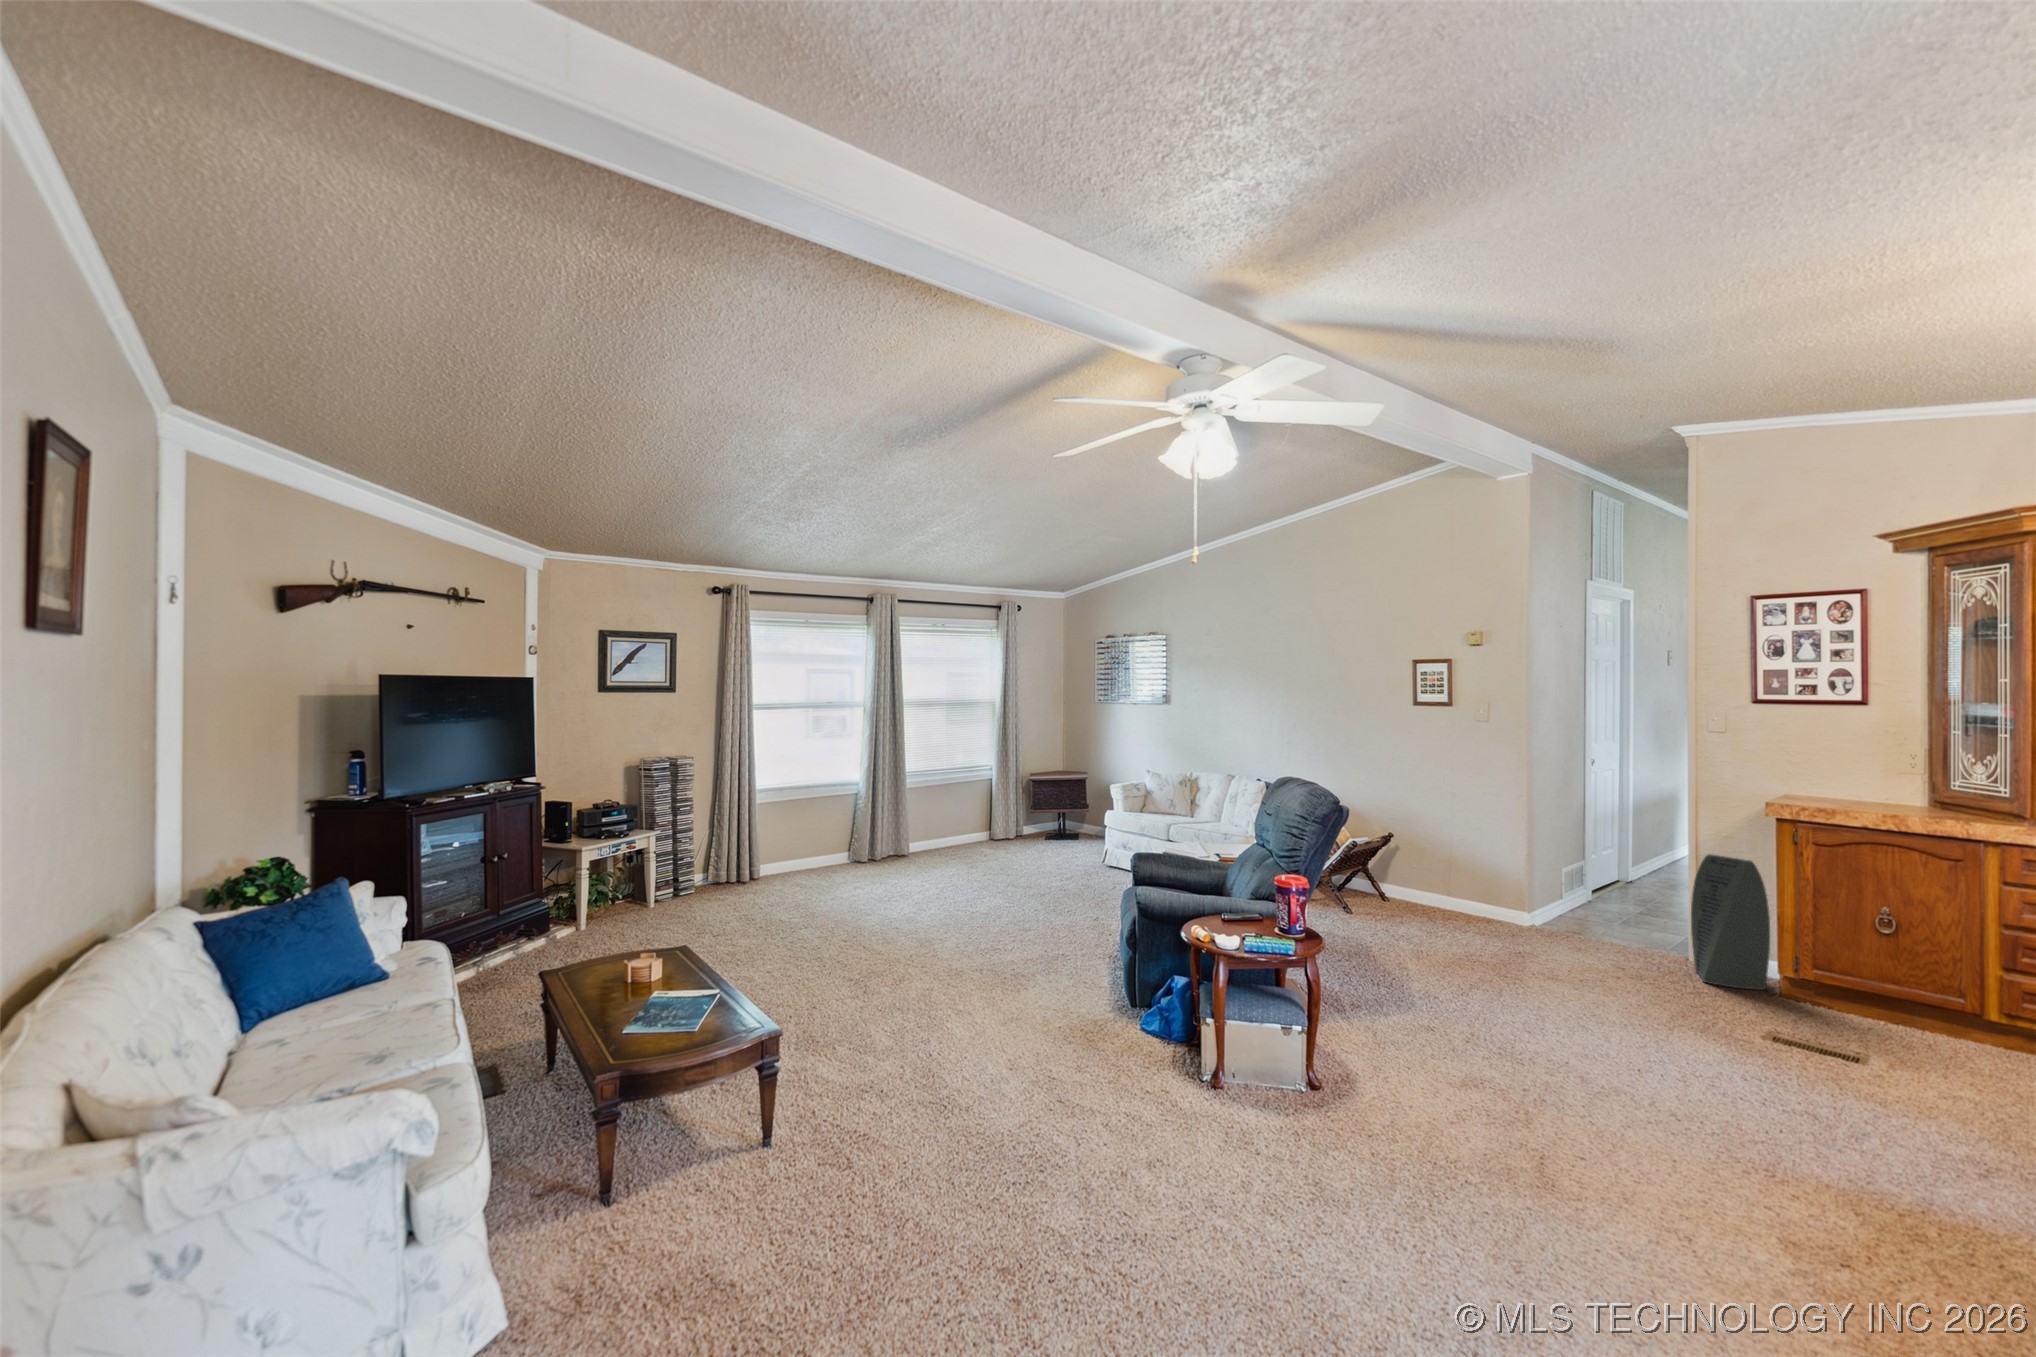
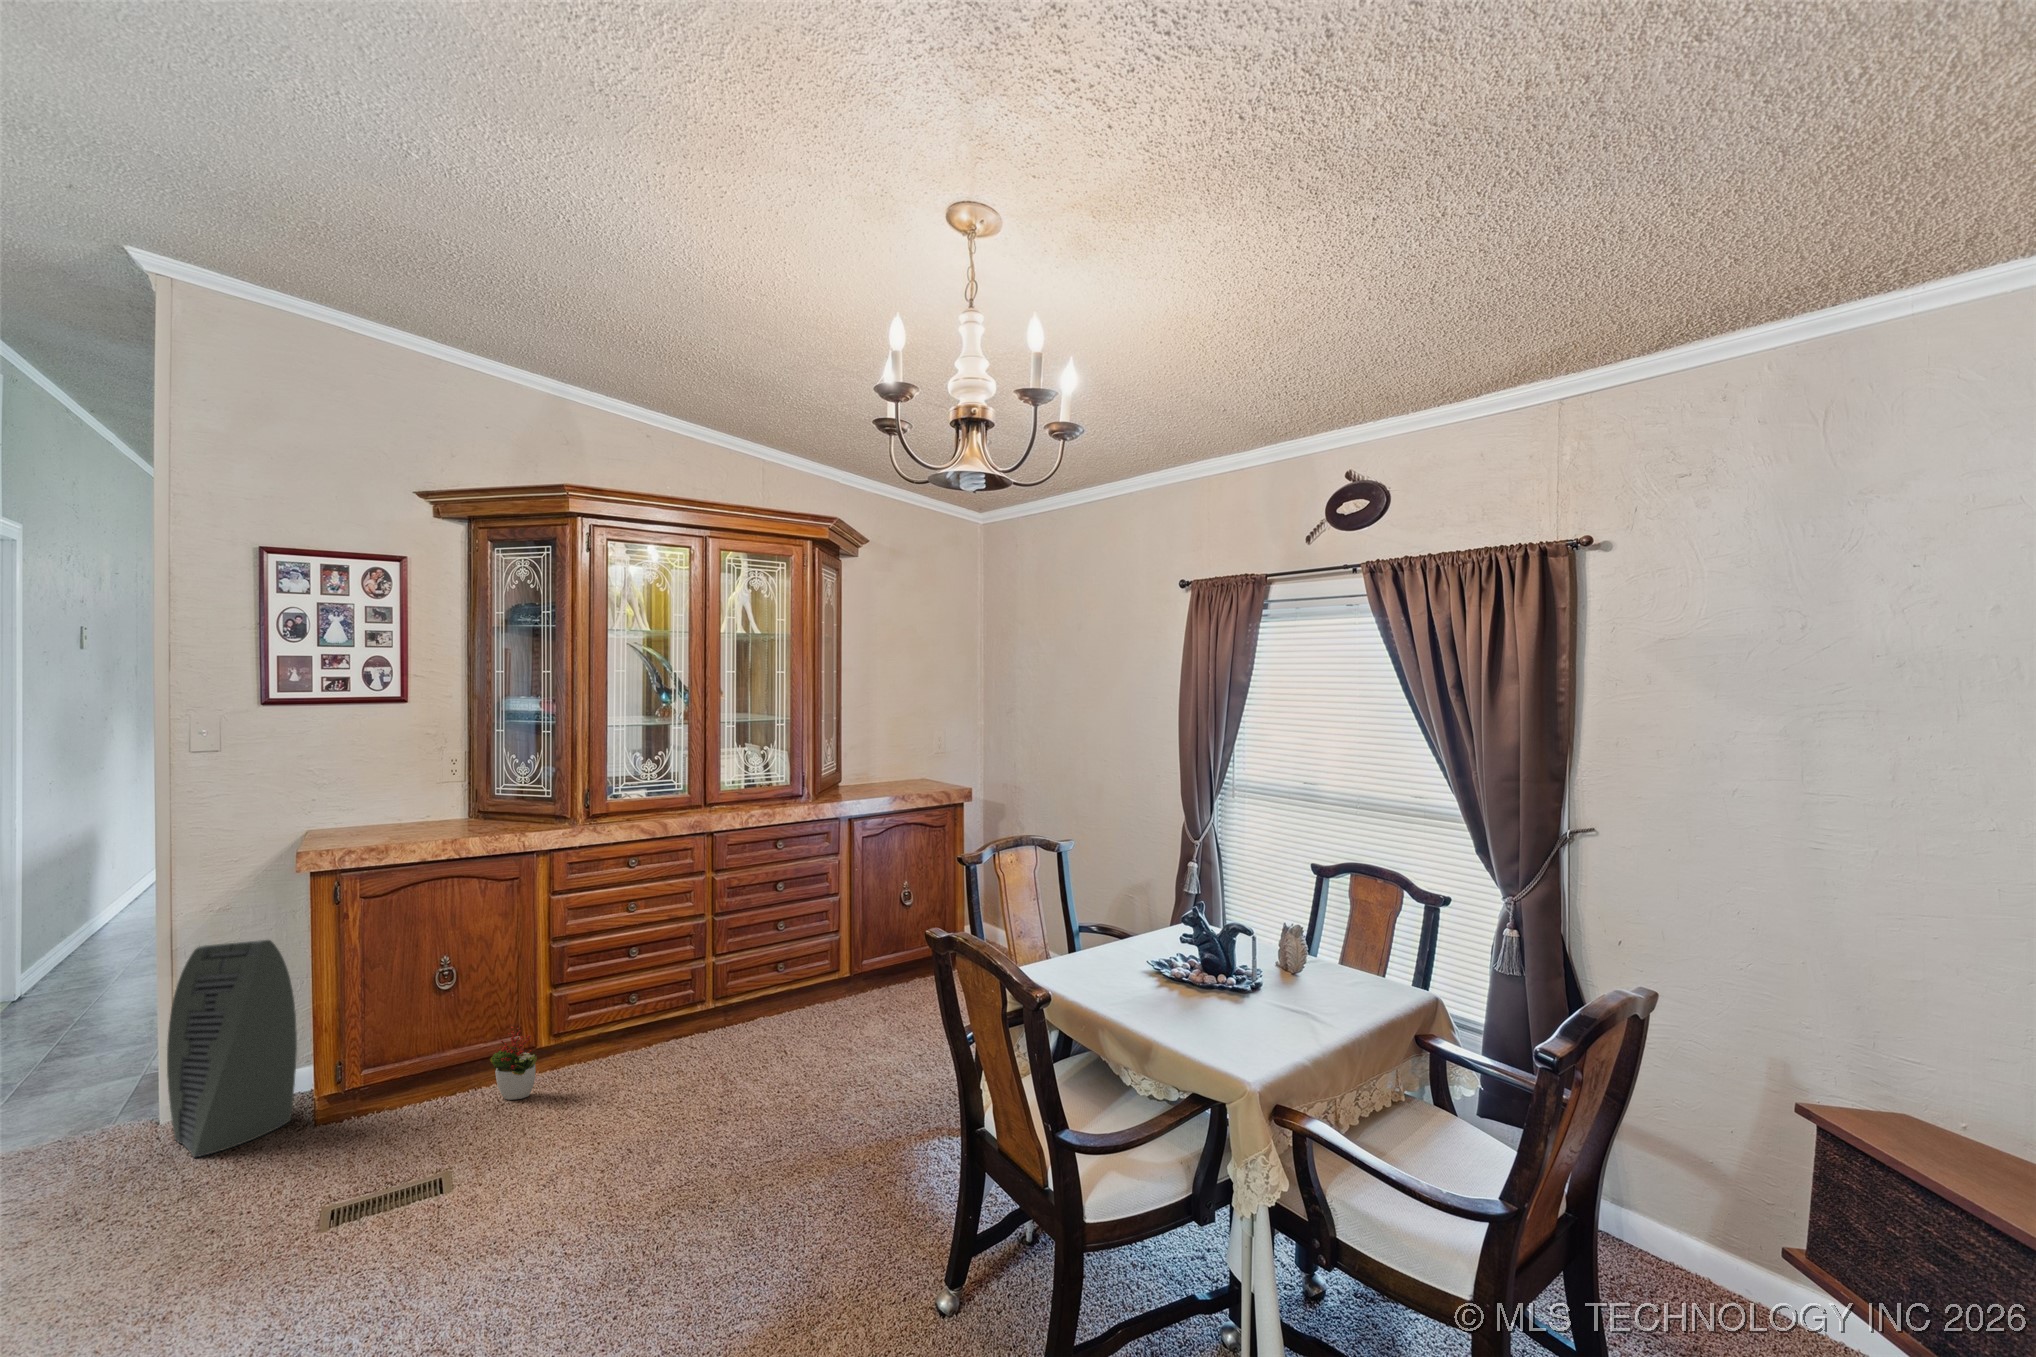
decorative plant: none [1925,985,1975,1051] -> present [490,1027,537,1100]

